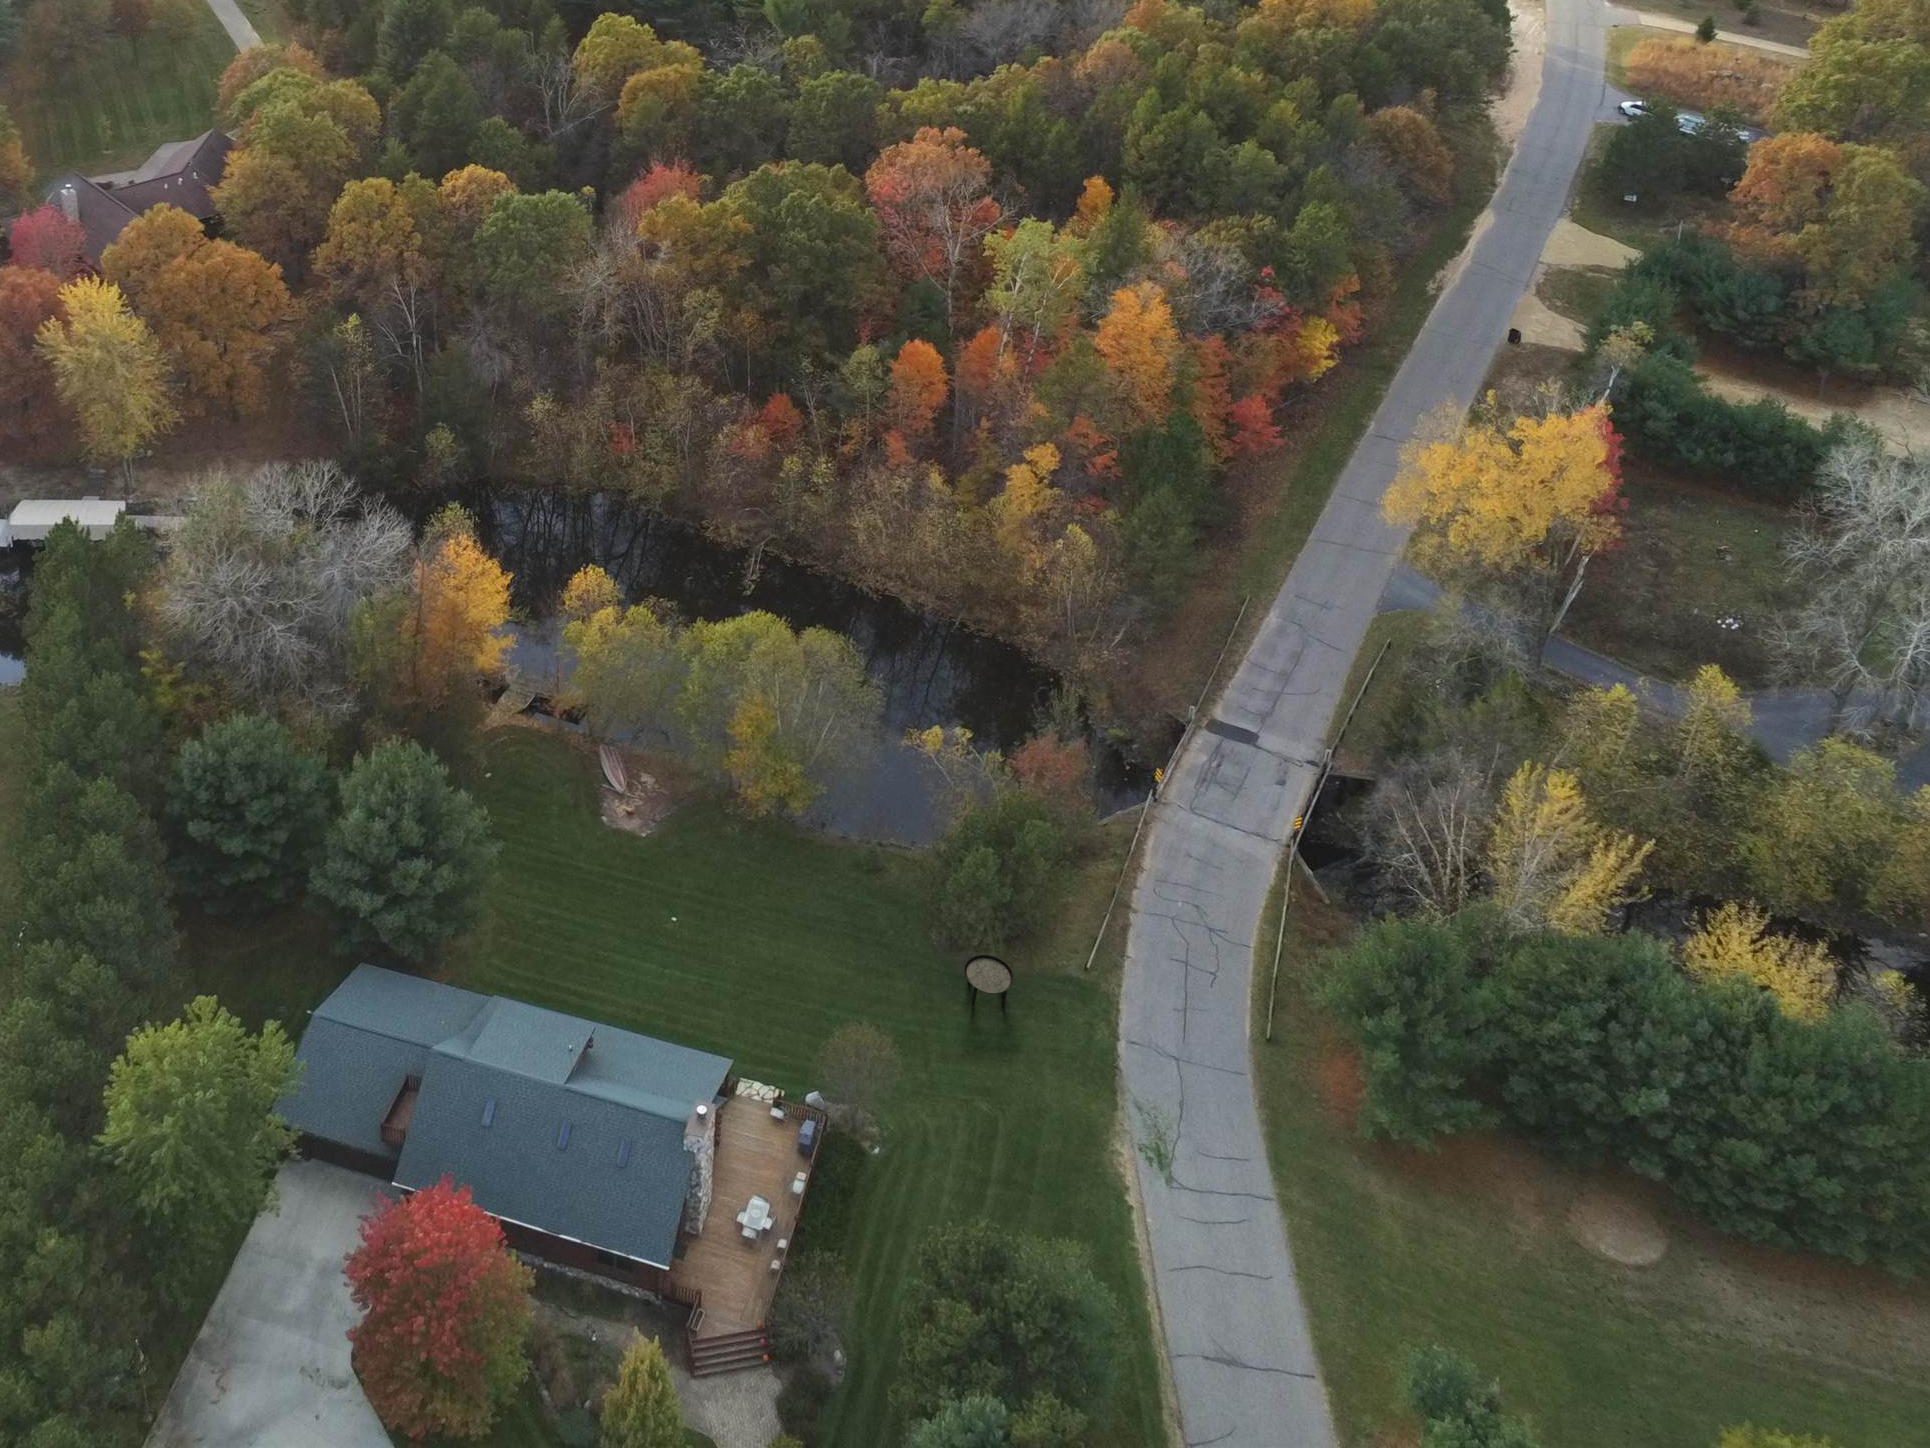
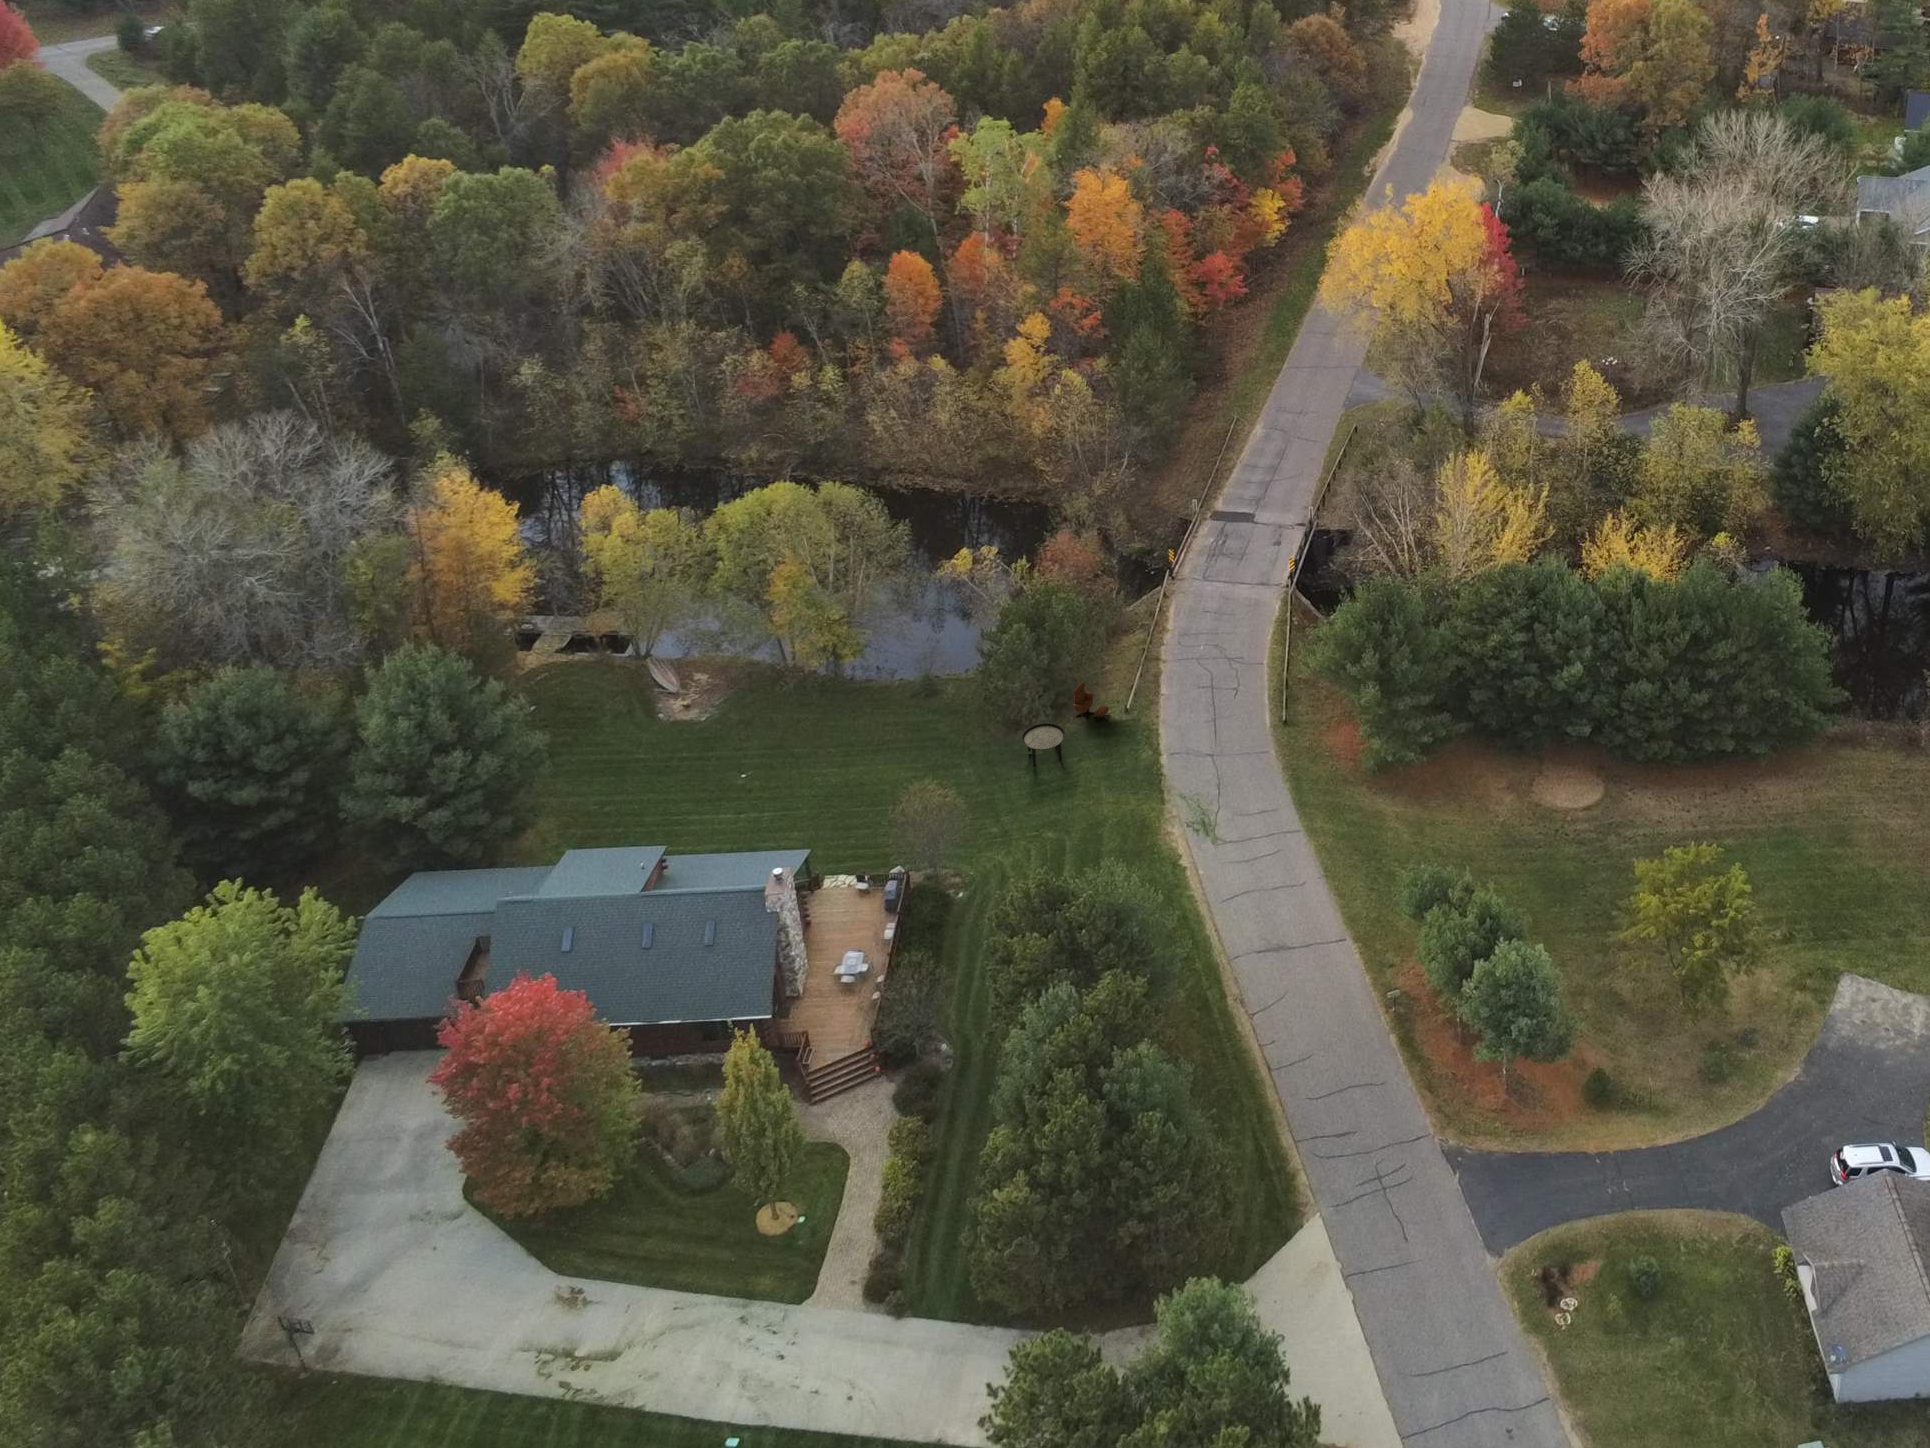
lounge chair: none [1025,914,1065,969] -> present [1073,682,1110,722]

